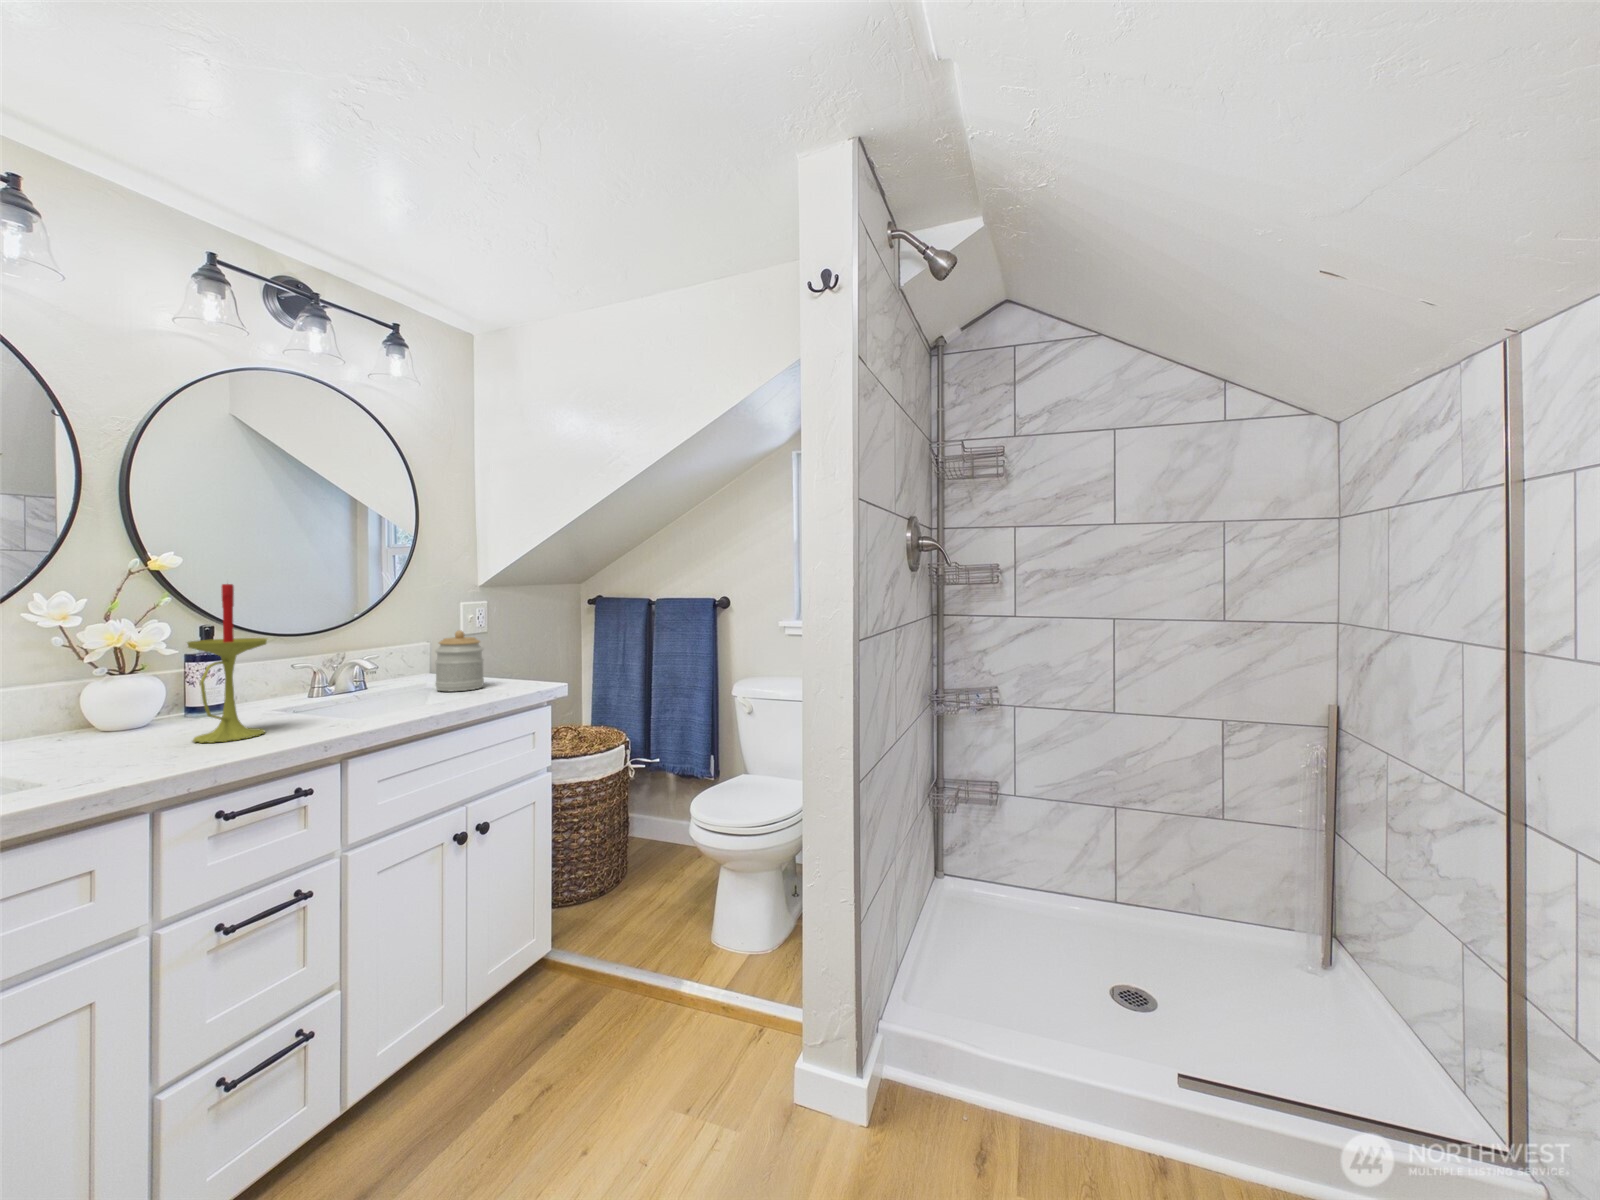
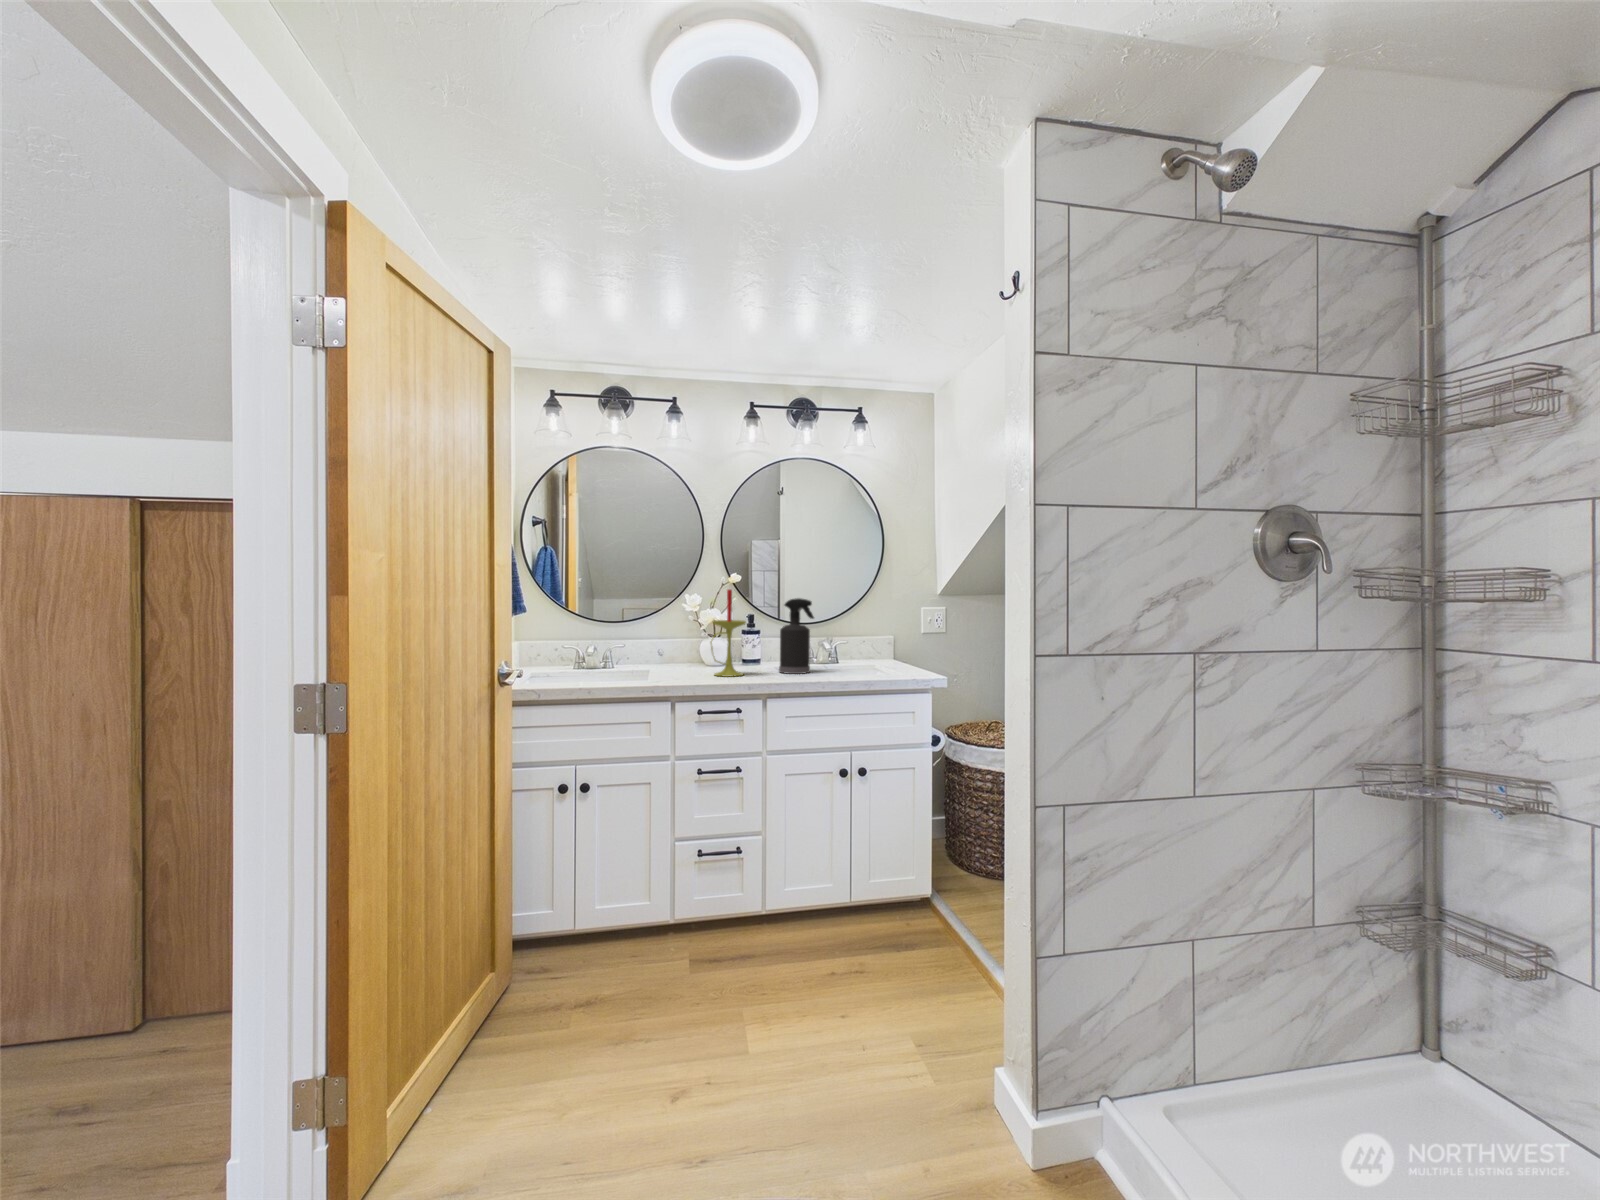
spray bottle: none [311,598,379,716] -> present [779,598,814,674]
jar: present [435,630,484,691] -> none [867,625,900,671]

